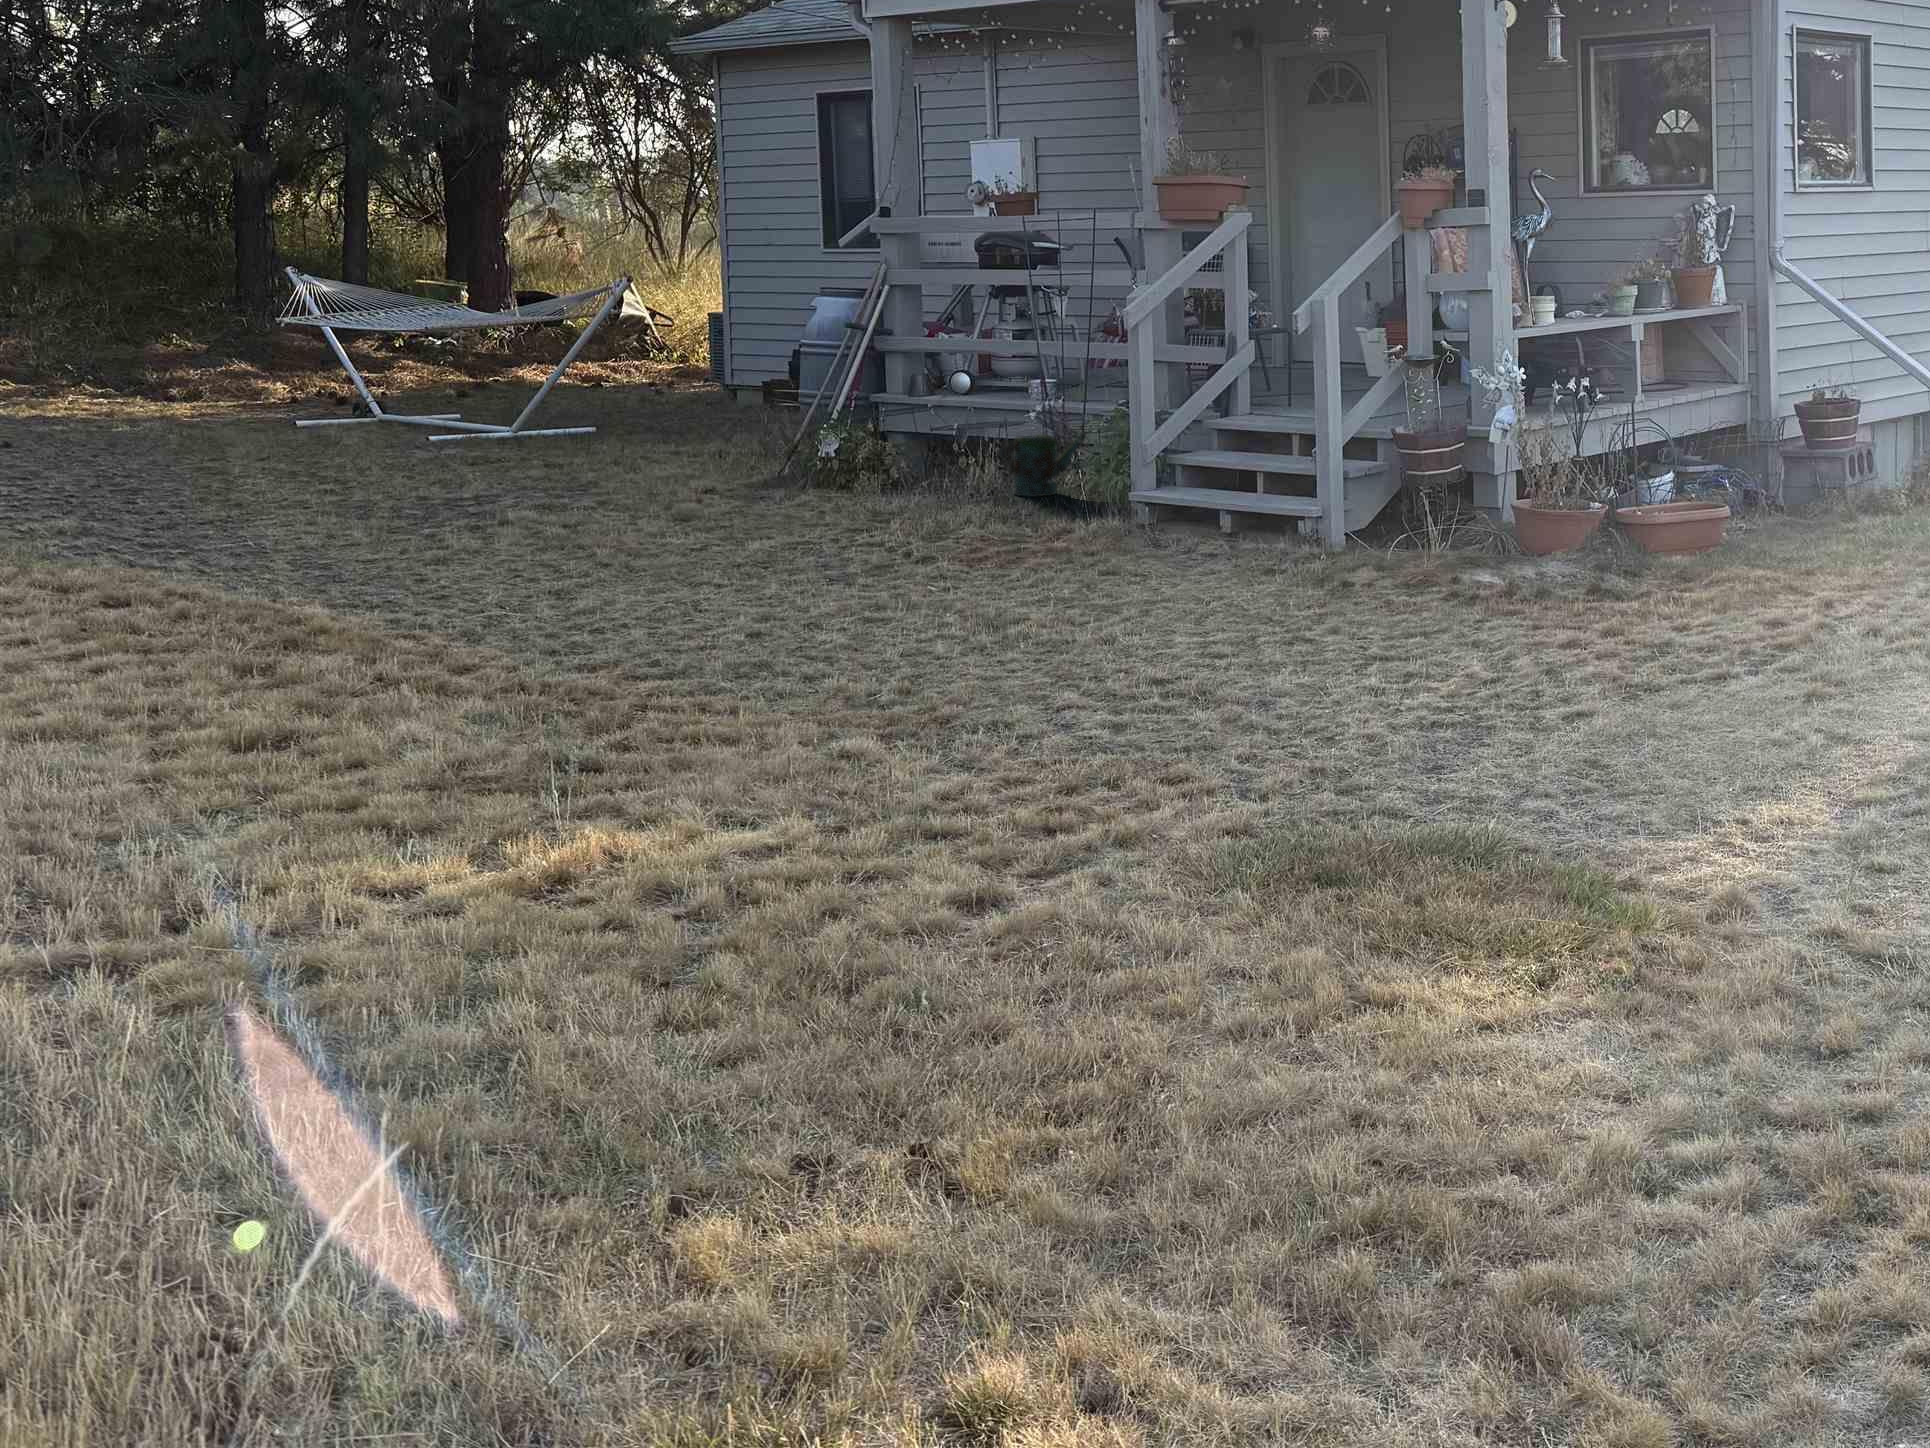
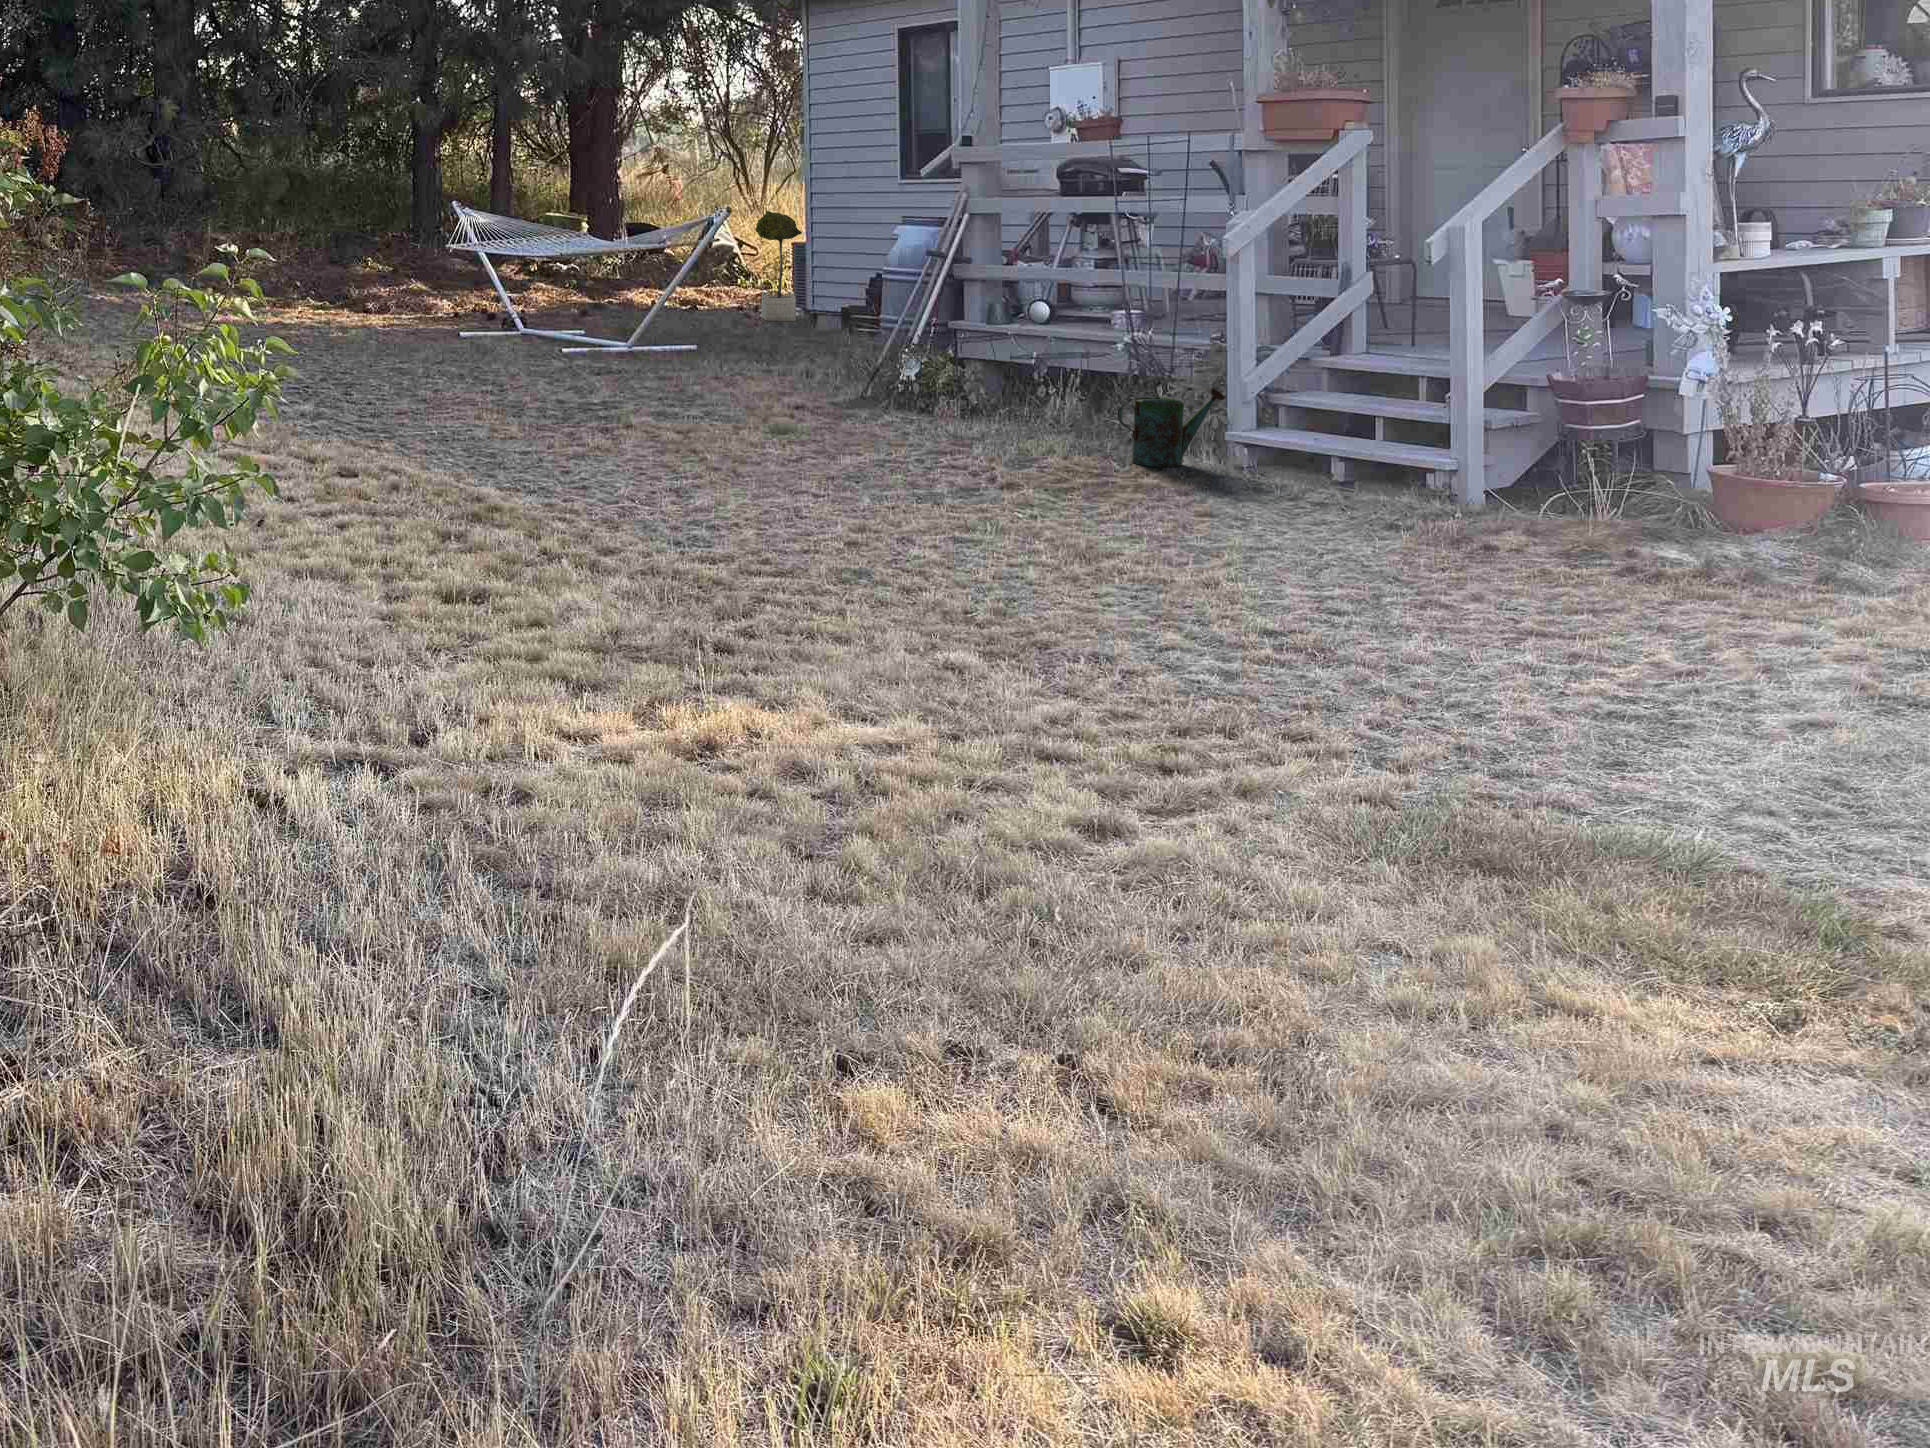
potted tree: none [666,272,719,388] -> present [755,210,802,321]

